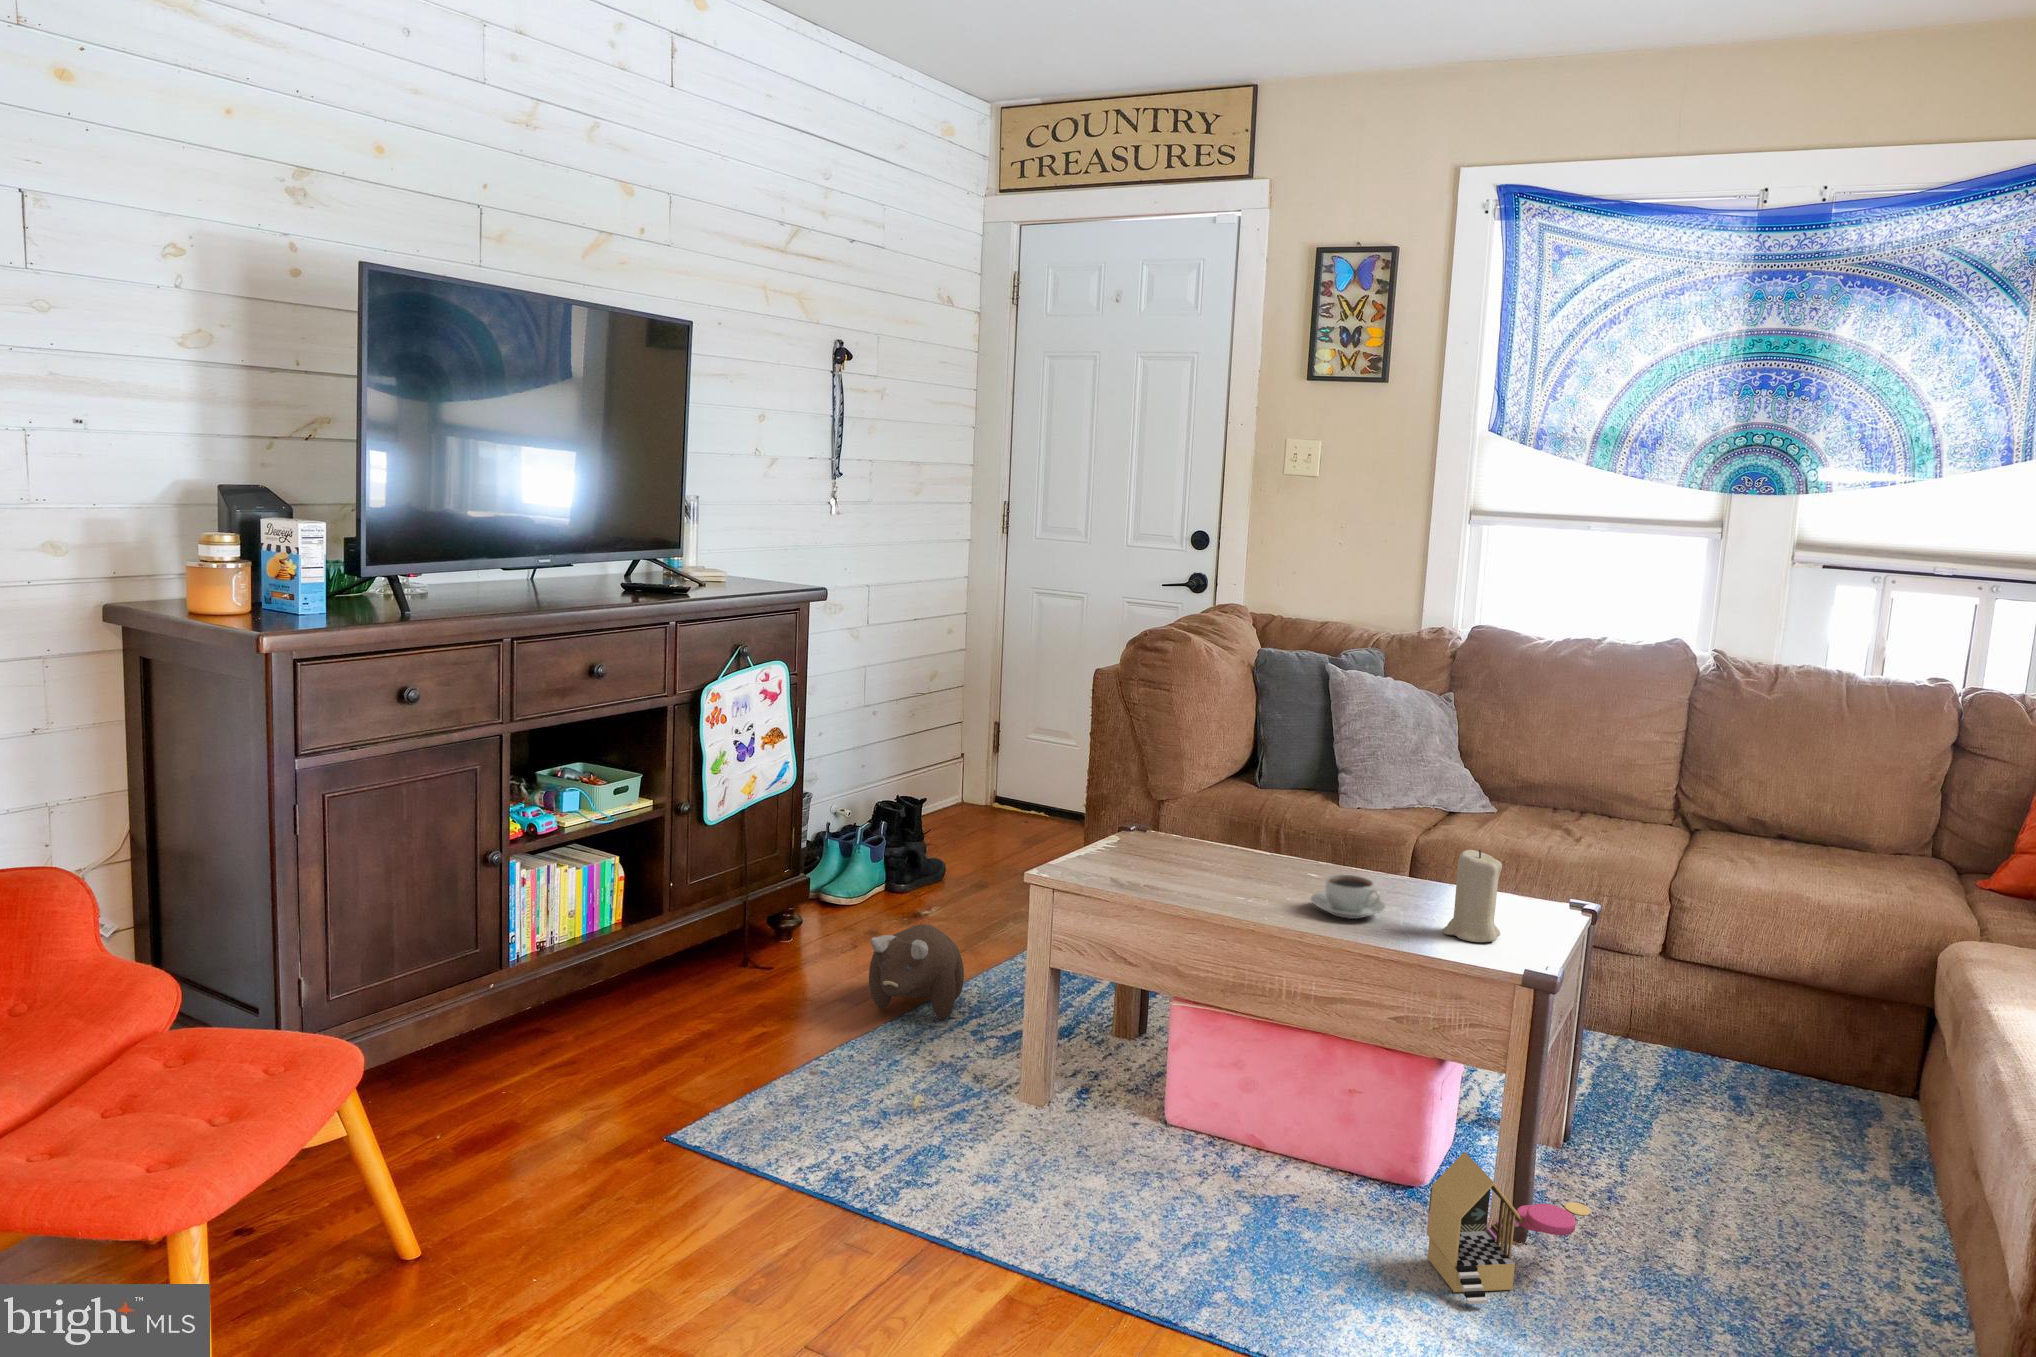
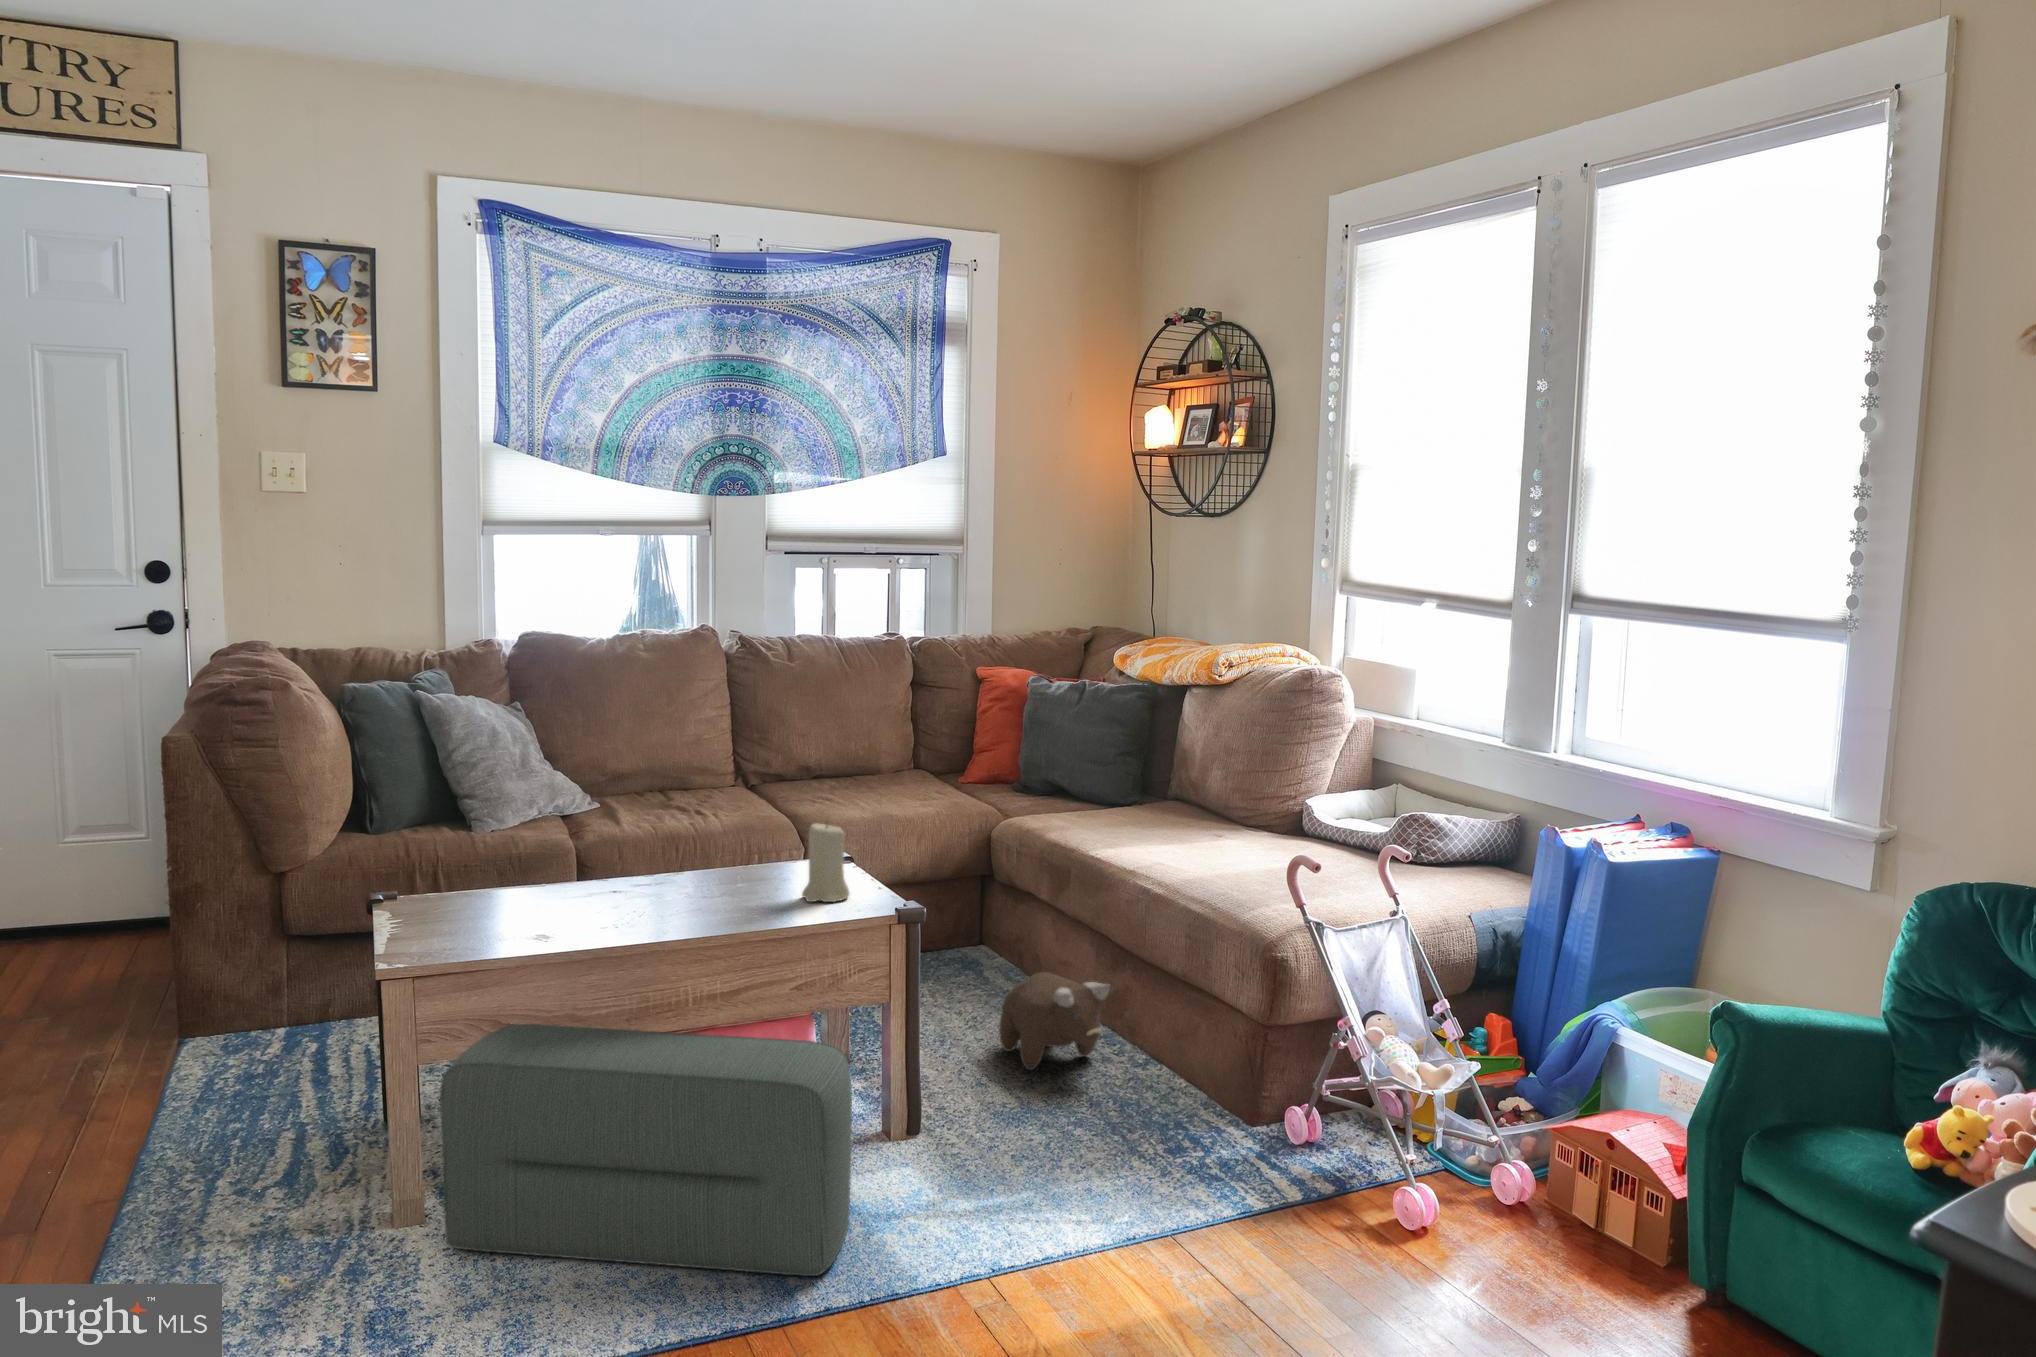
coffee cup: present [1311,874,1386,919] -> none [681,873,752,914]
plush toy: present [869,924,964,1019] -> present [999,972,1110,1070]
pouf: none [1026,960,1347,1304] -> present [440,1024,852,1276]
toy house: present [1427,1152,1590,1304] -> none [881,1074,978,1191]

